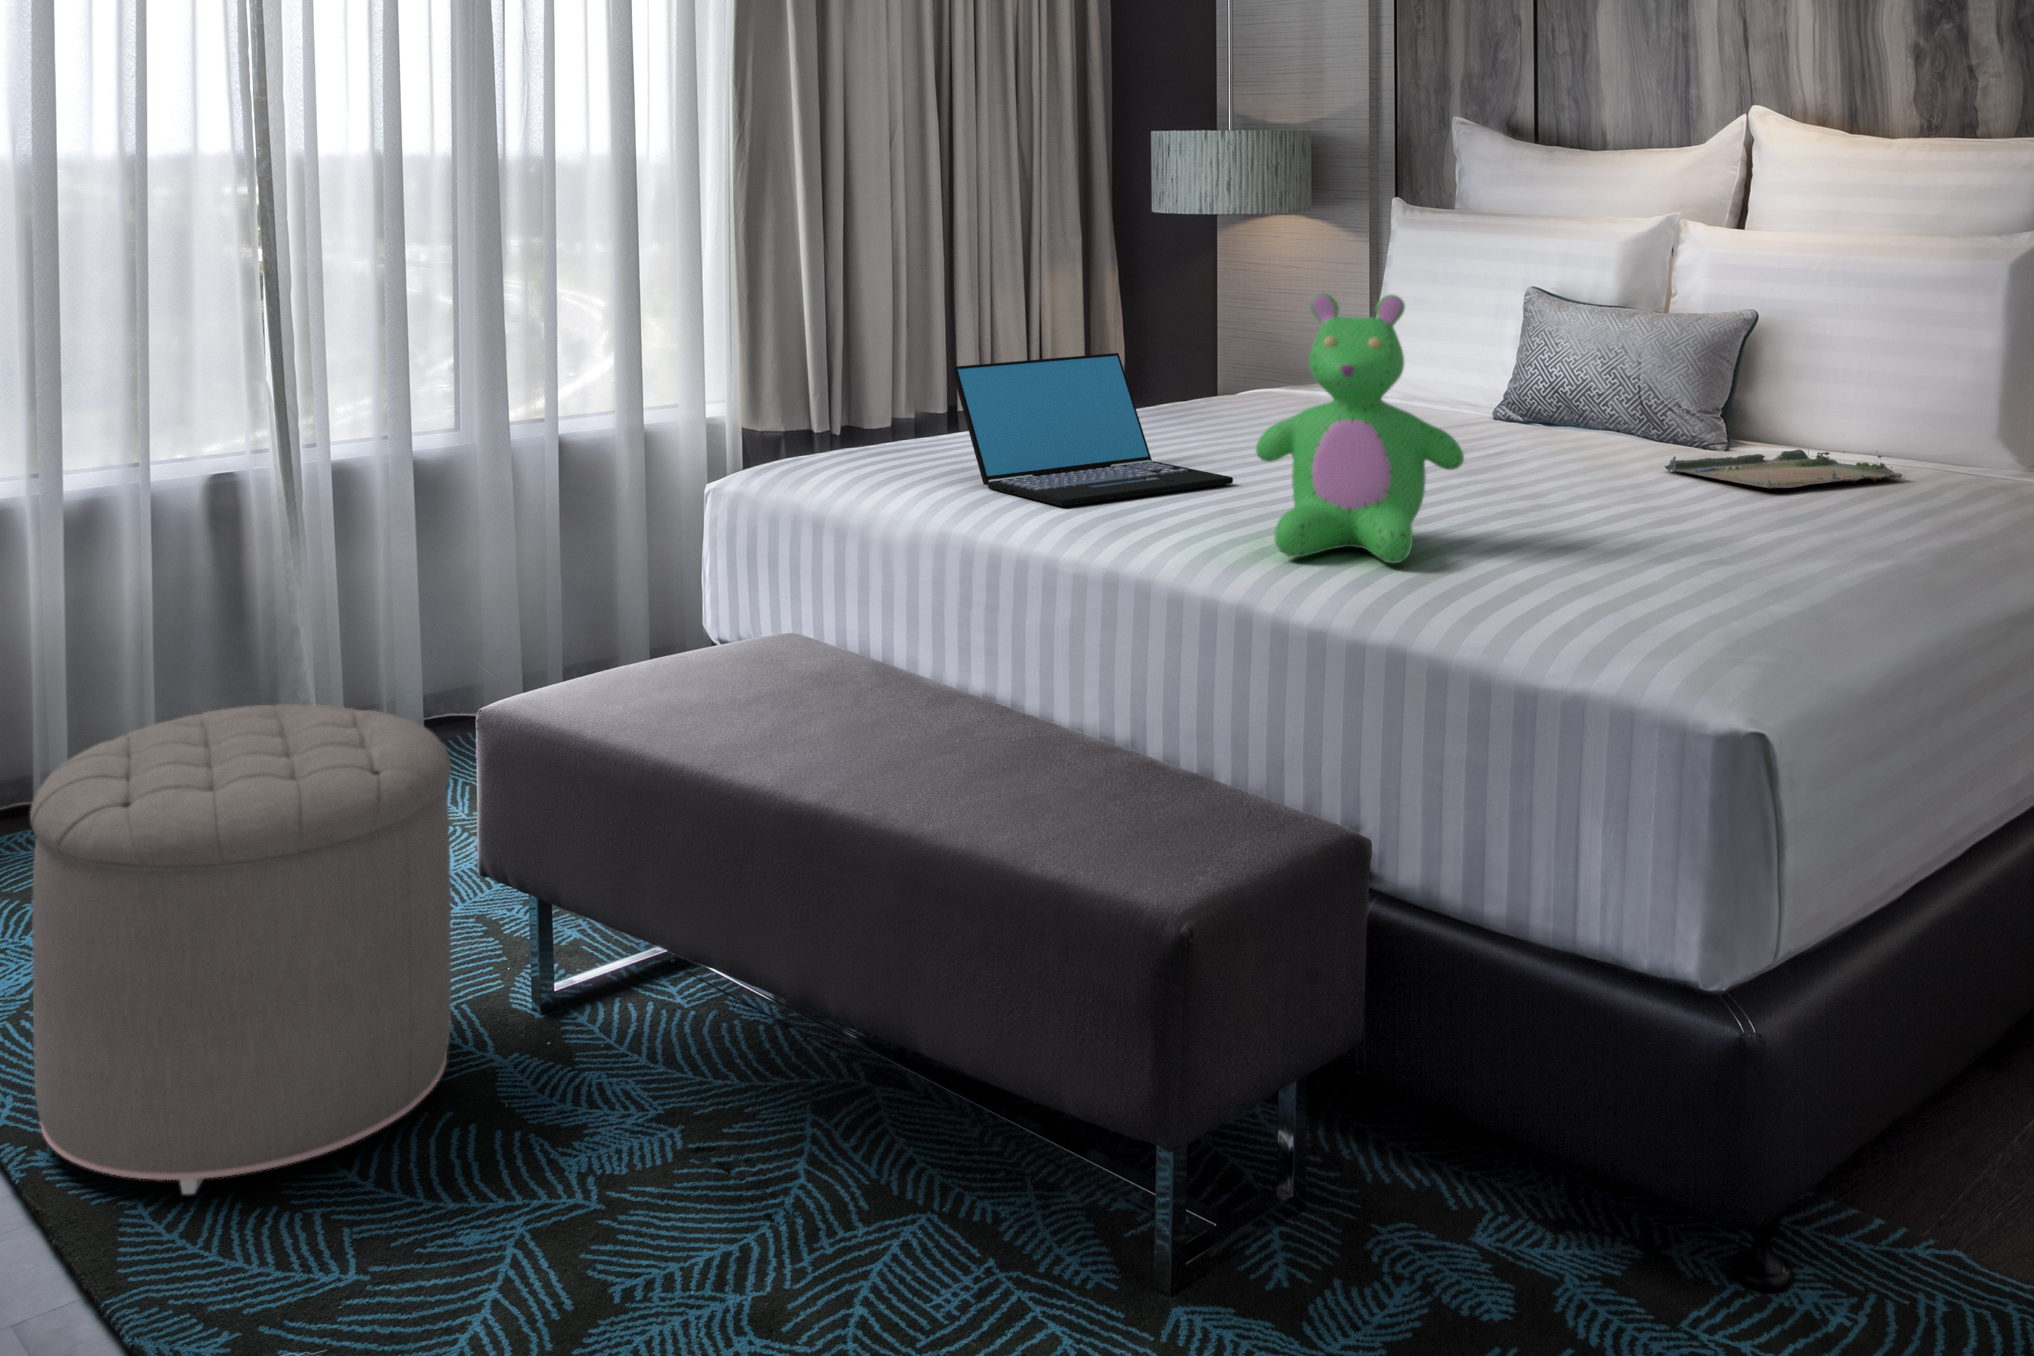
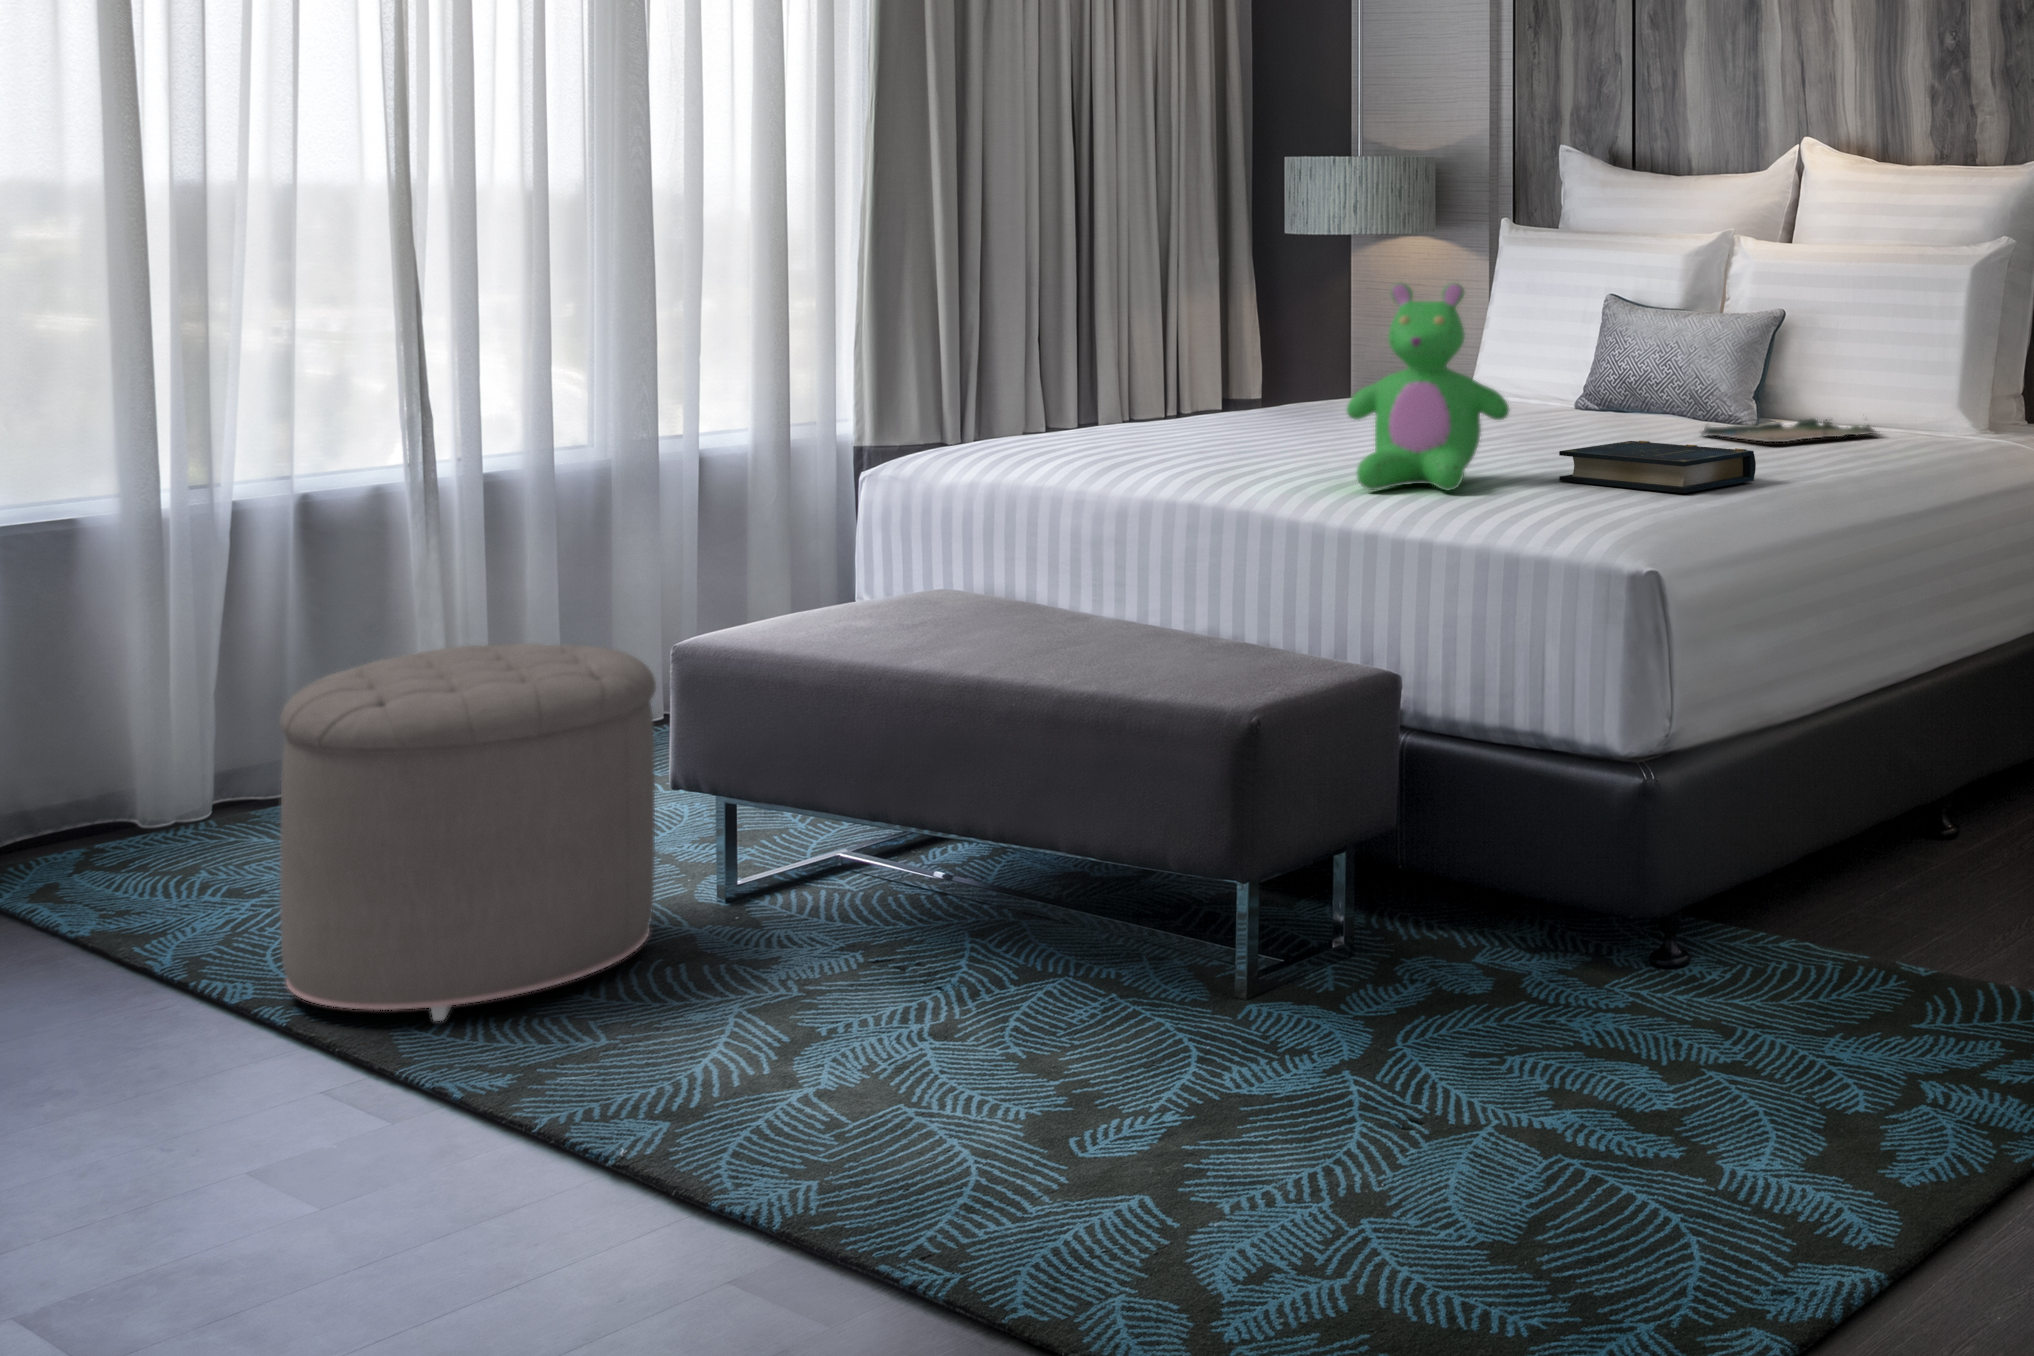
laptop: present [952,353,1233,506] -> none [1093,347,1338,468]
book: none [1528,494,1796,582] -> present [1559,441,1756,493]

